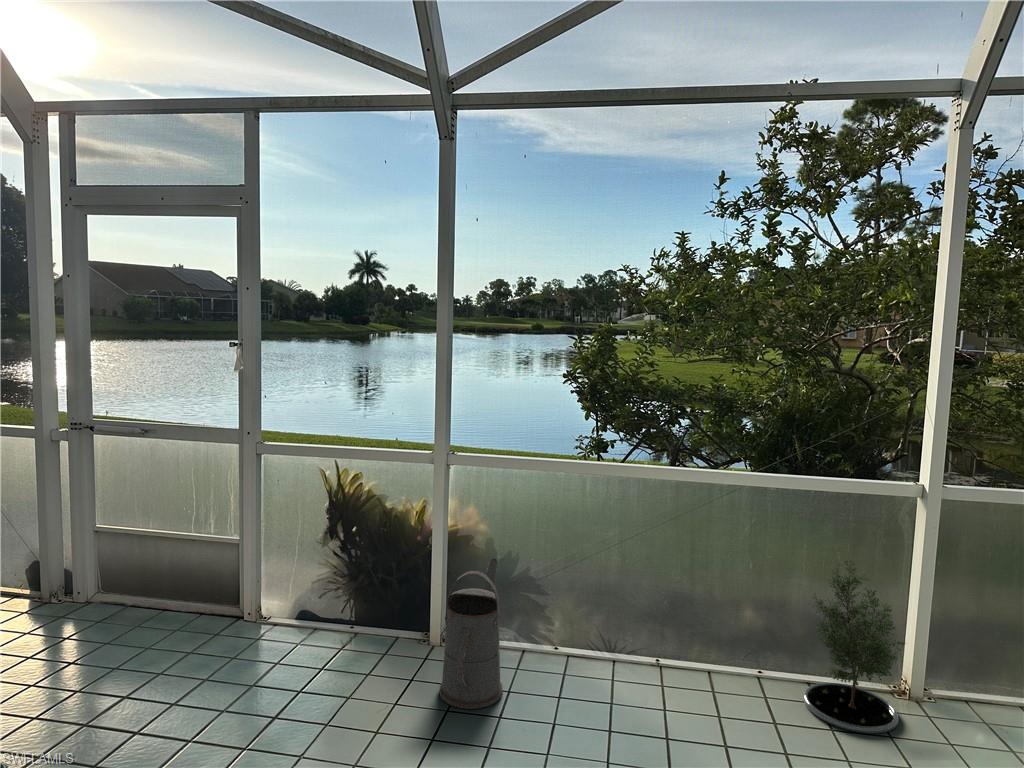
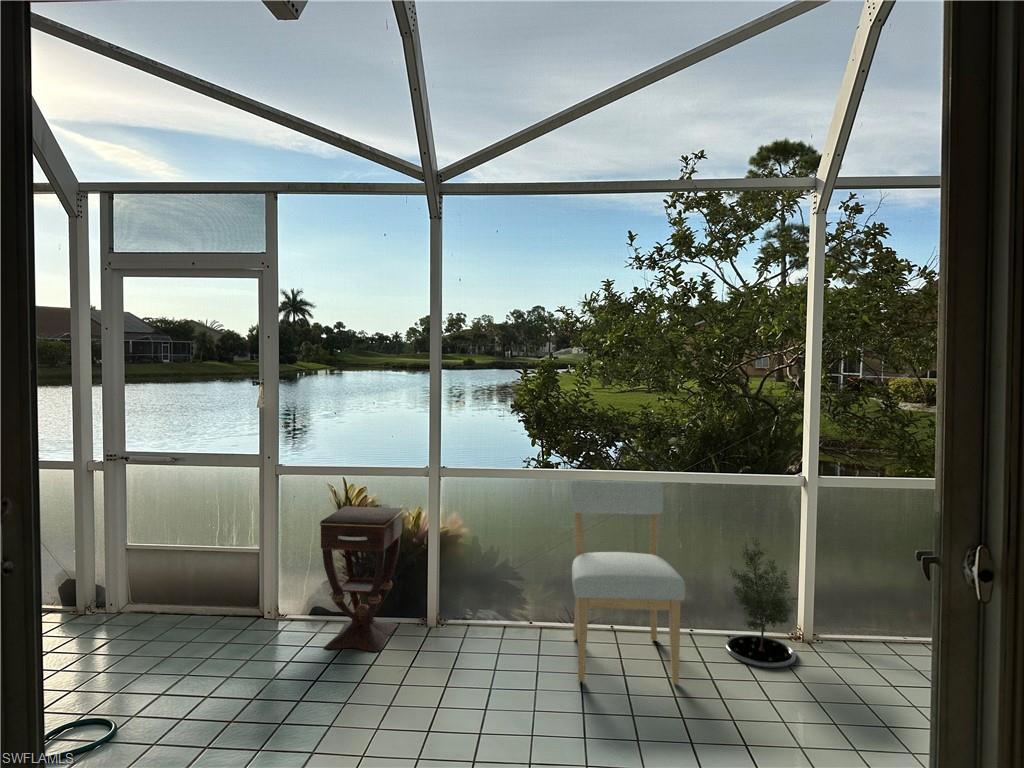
chair: none [601,476,749,747] -> present [571,481,685,684]
side table: none [297,494,403,673] -> present [320,506,403,652]
watering can: present [440,558,503,709] -> none [443,553,494,672]

